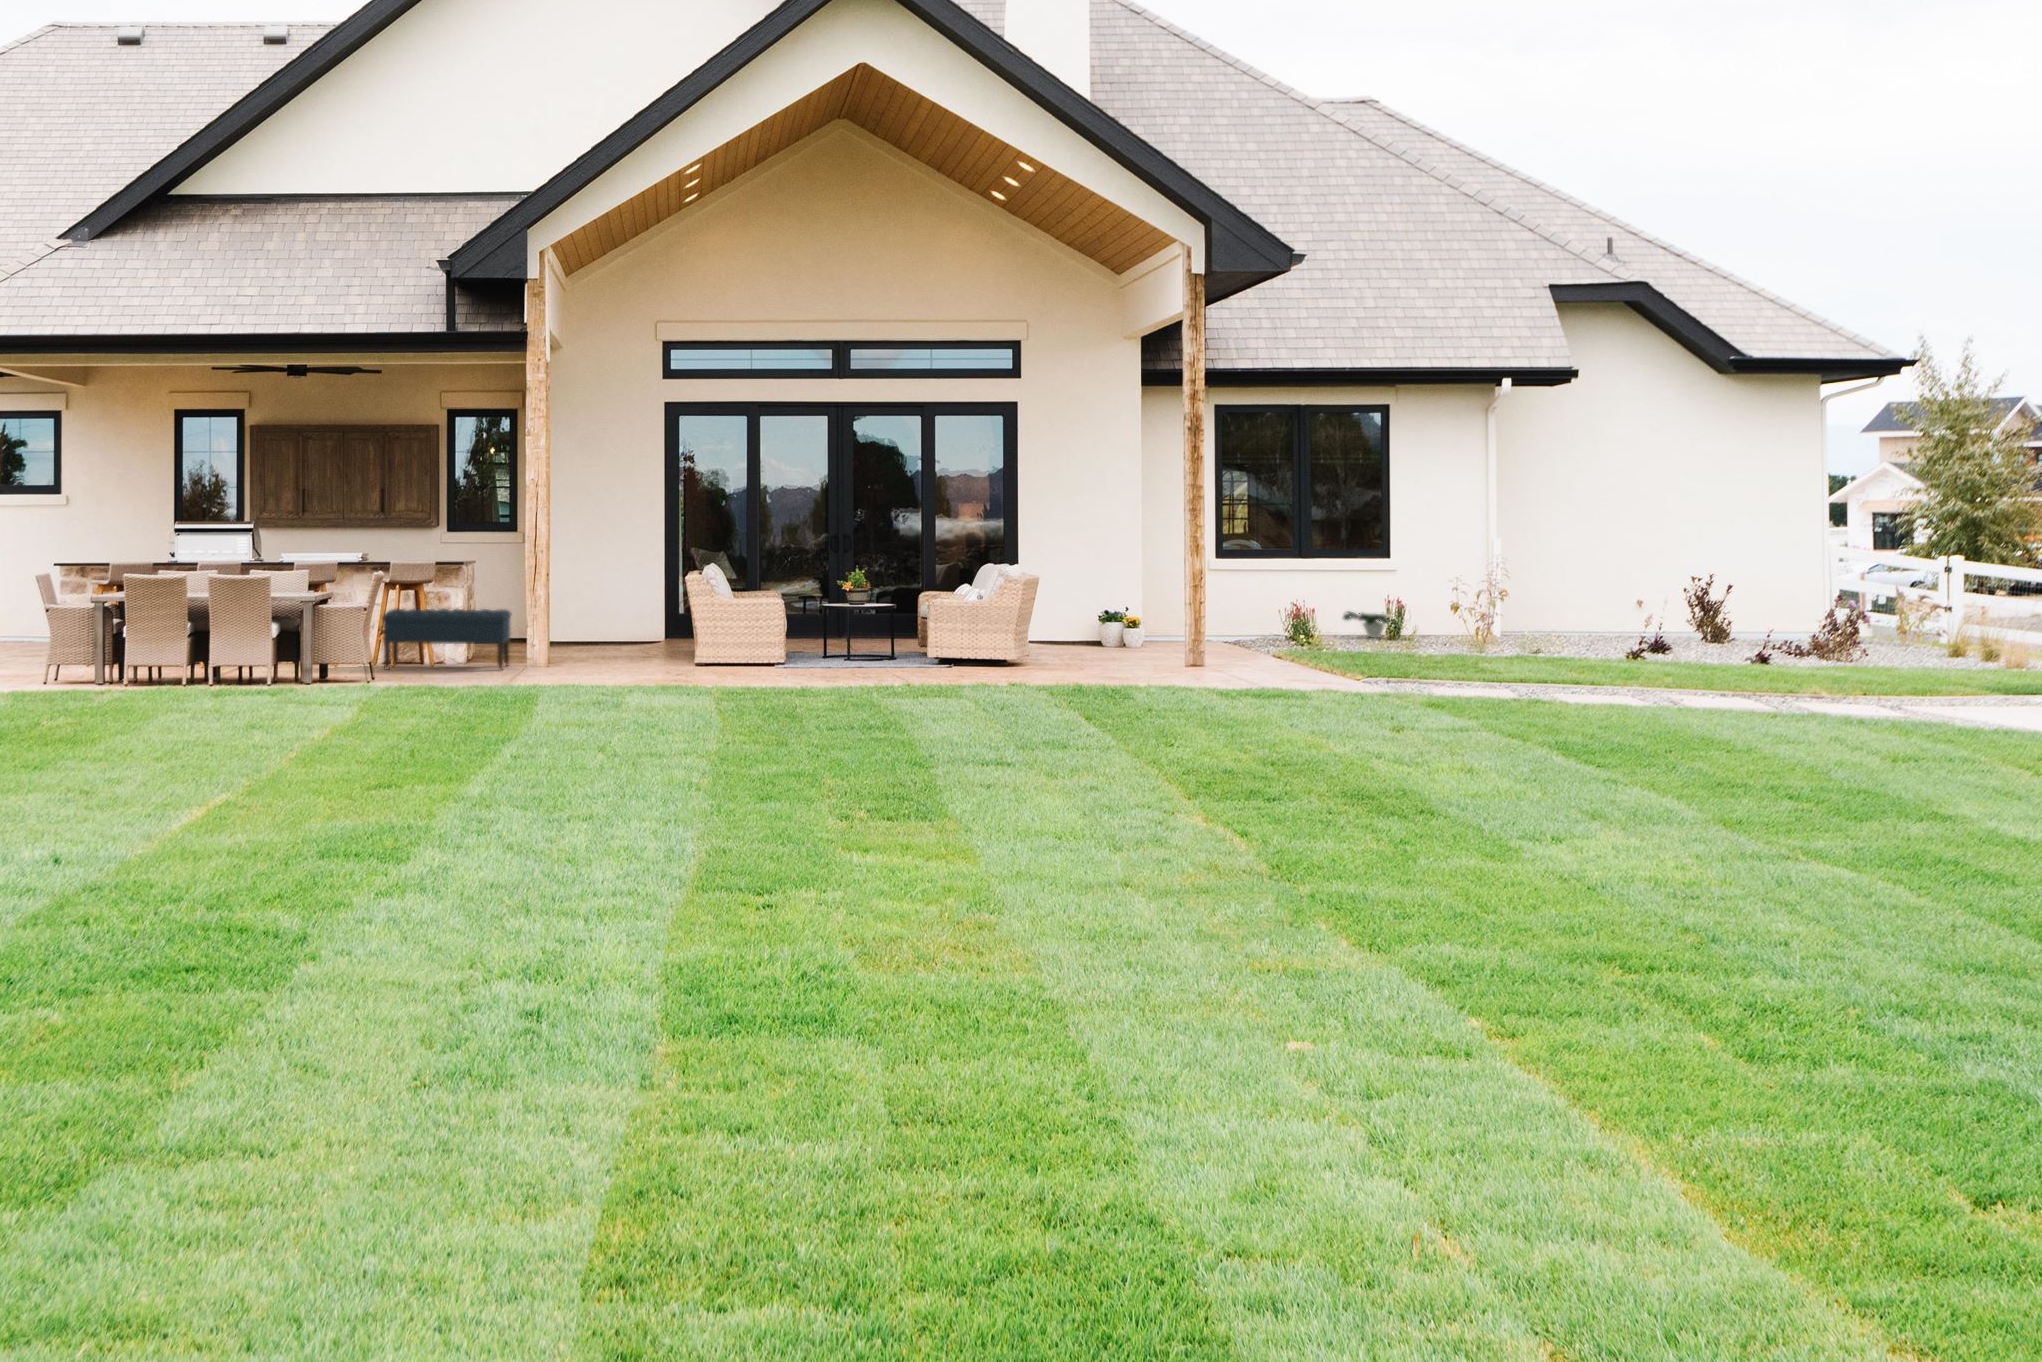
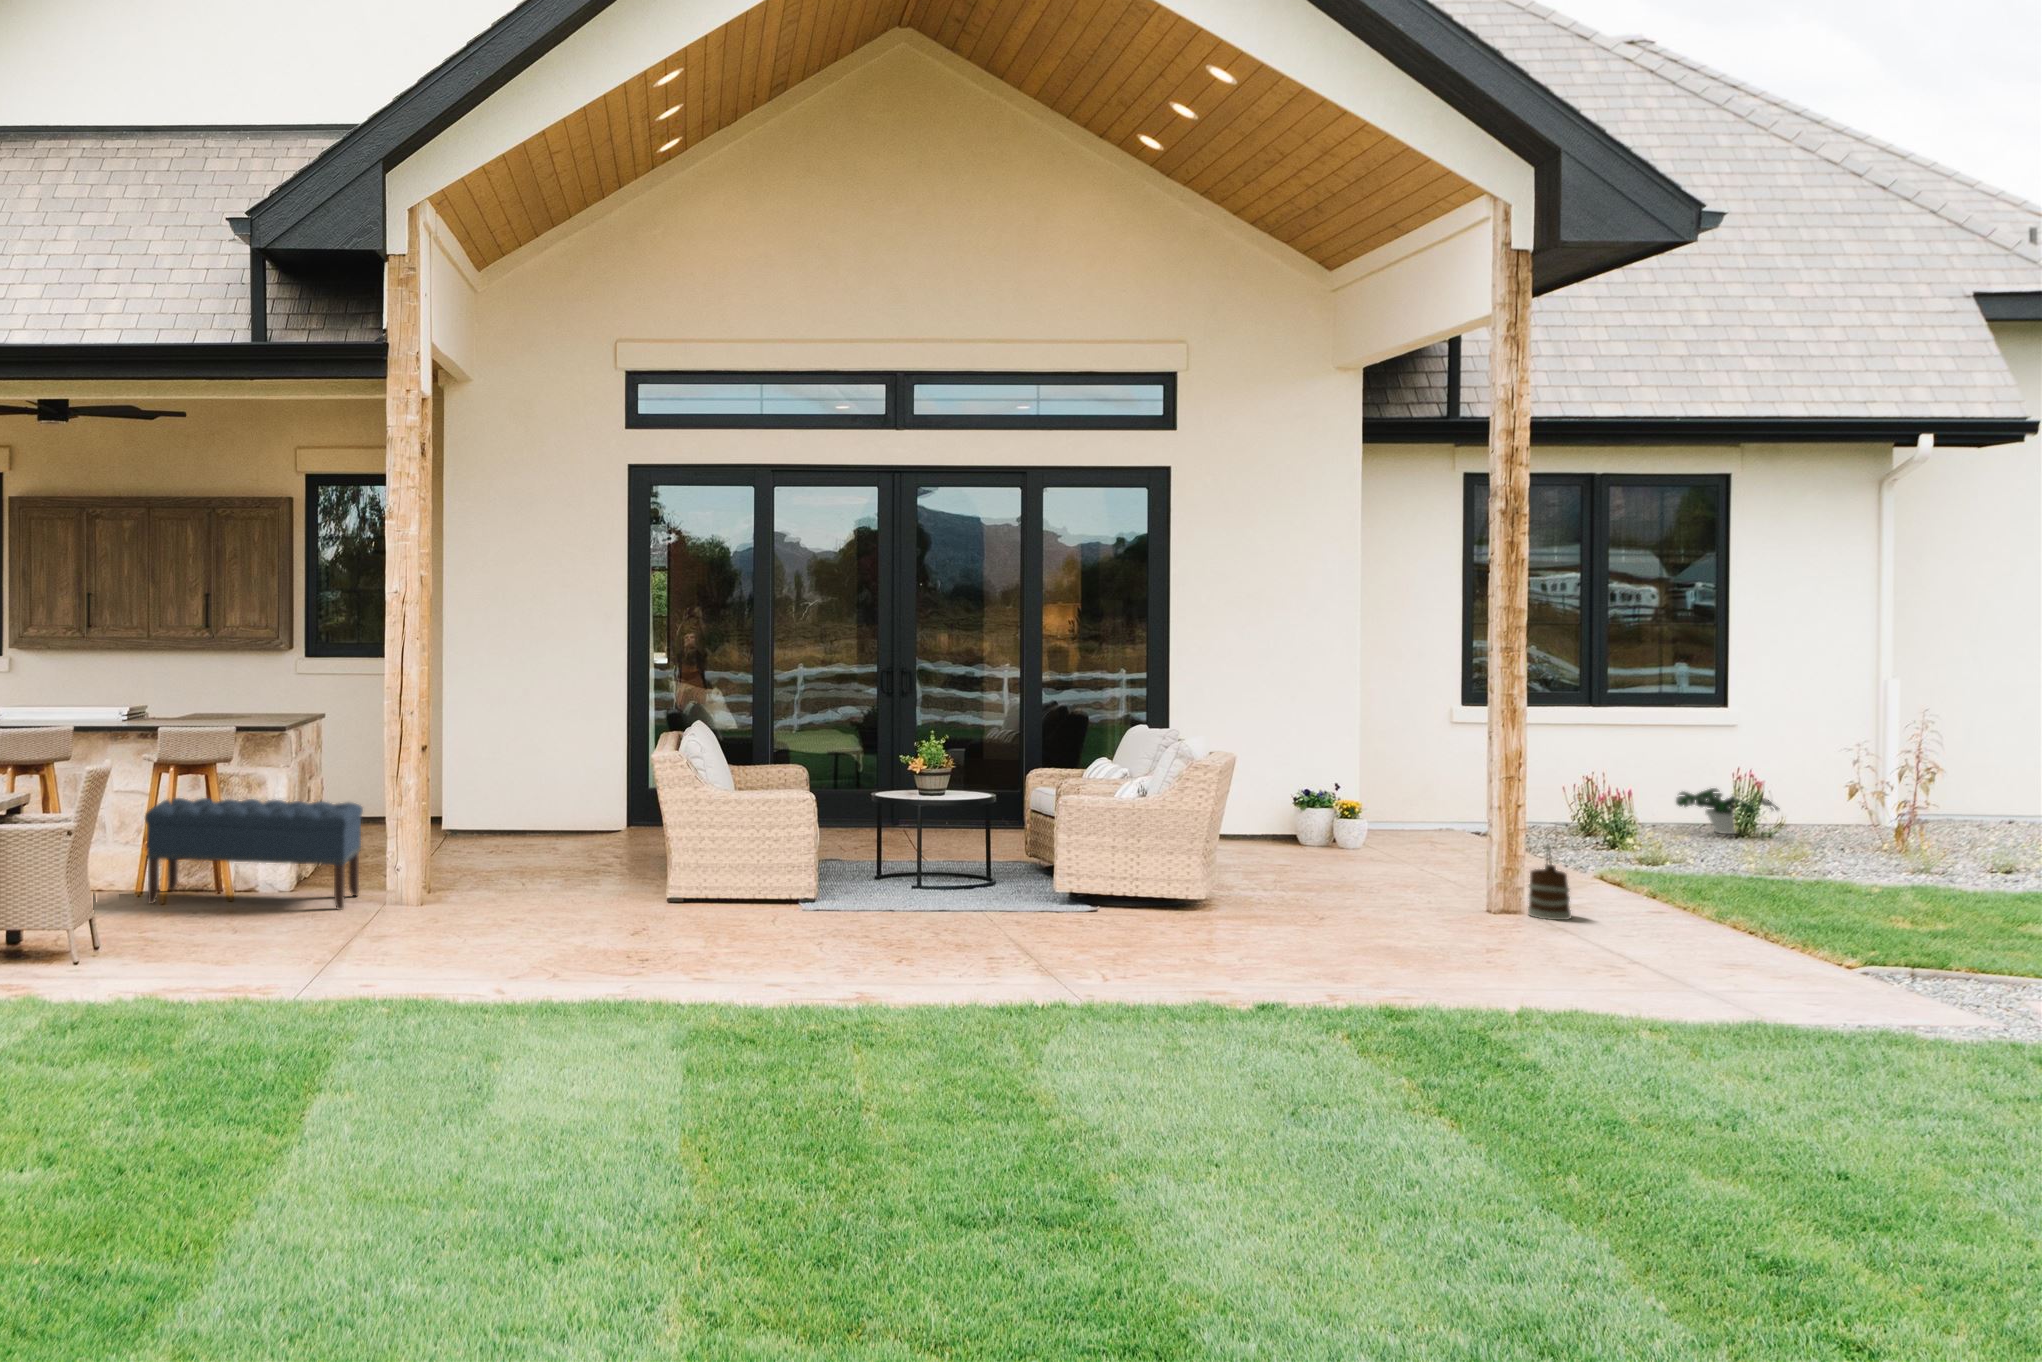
wooden bucket: none [1199,624,1223,667] -> present [1528,846,1571,920]

